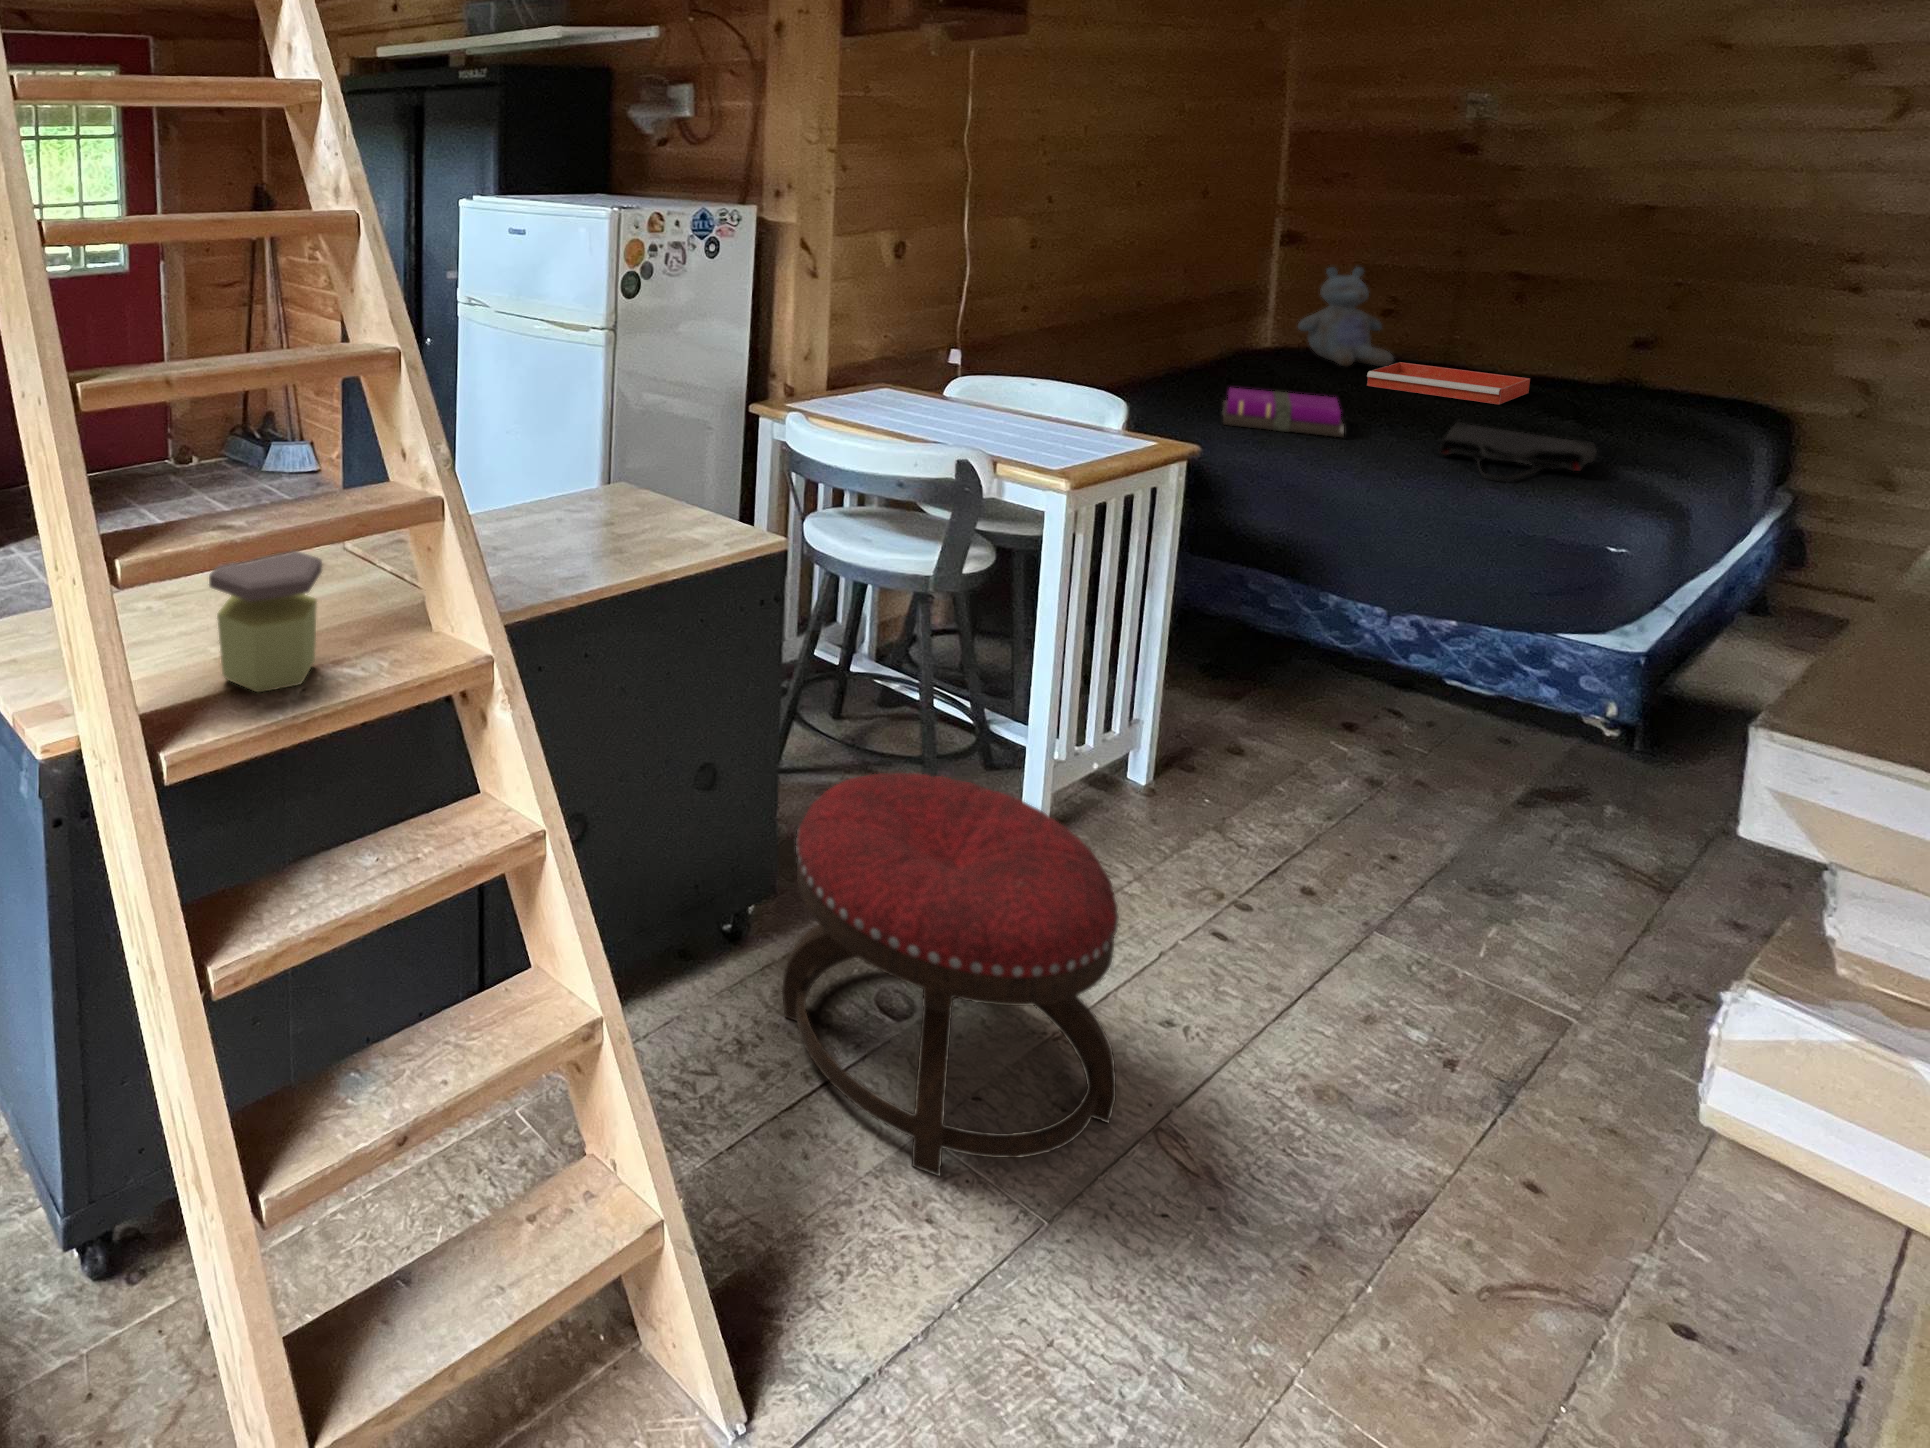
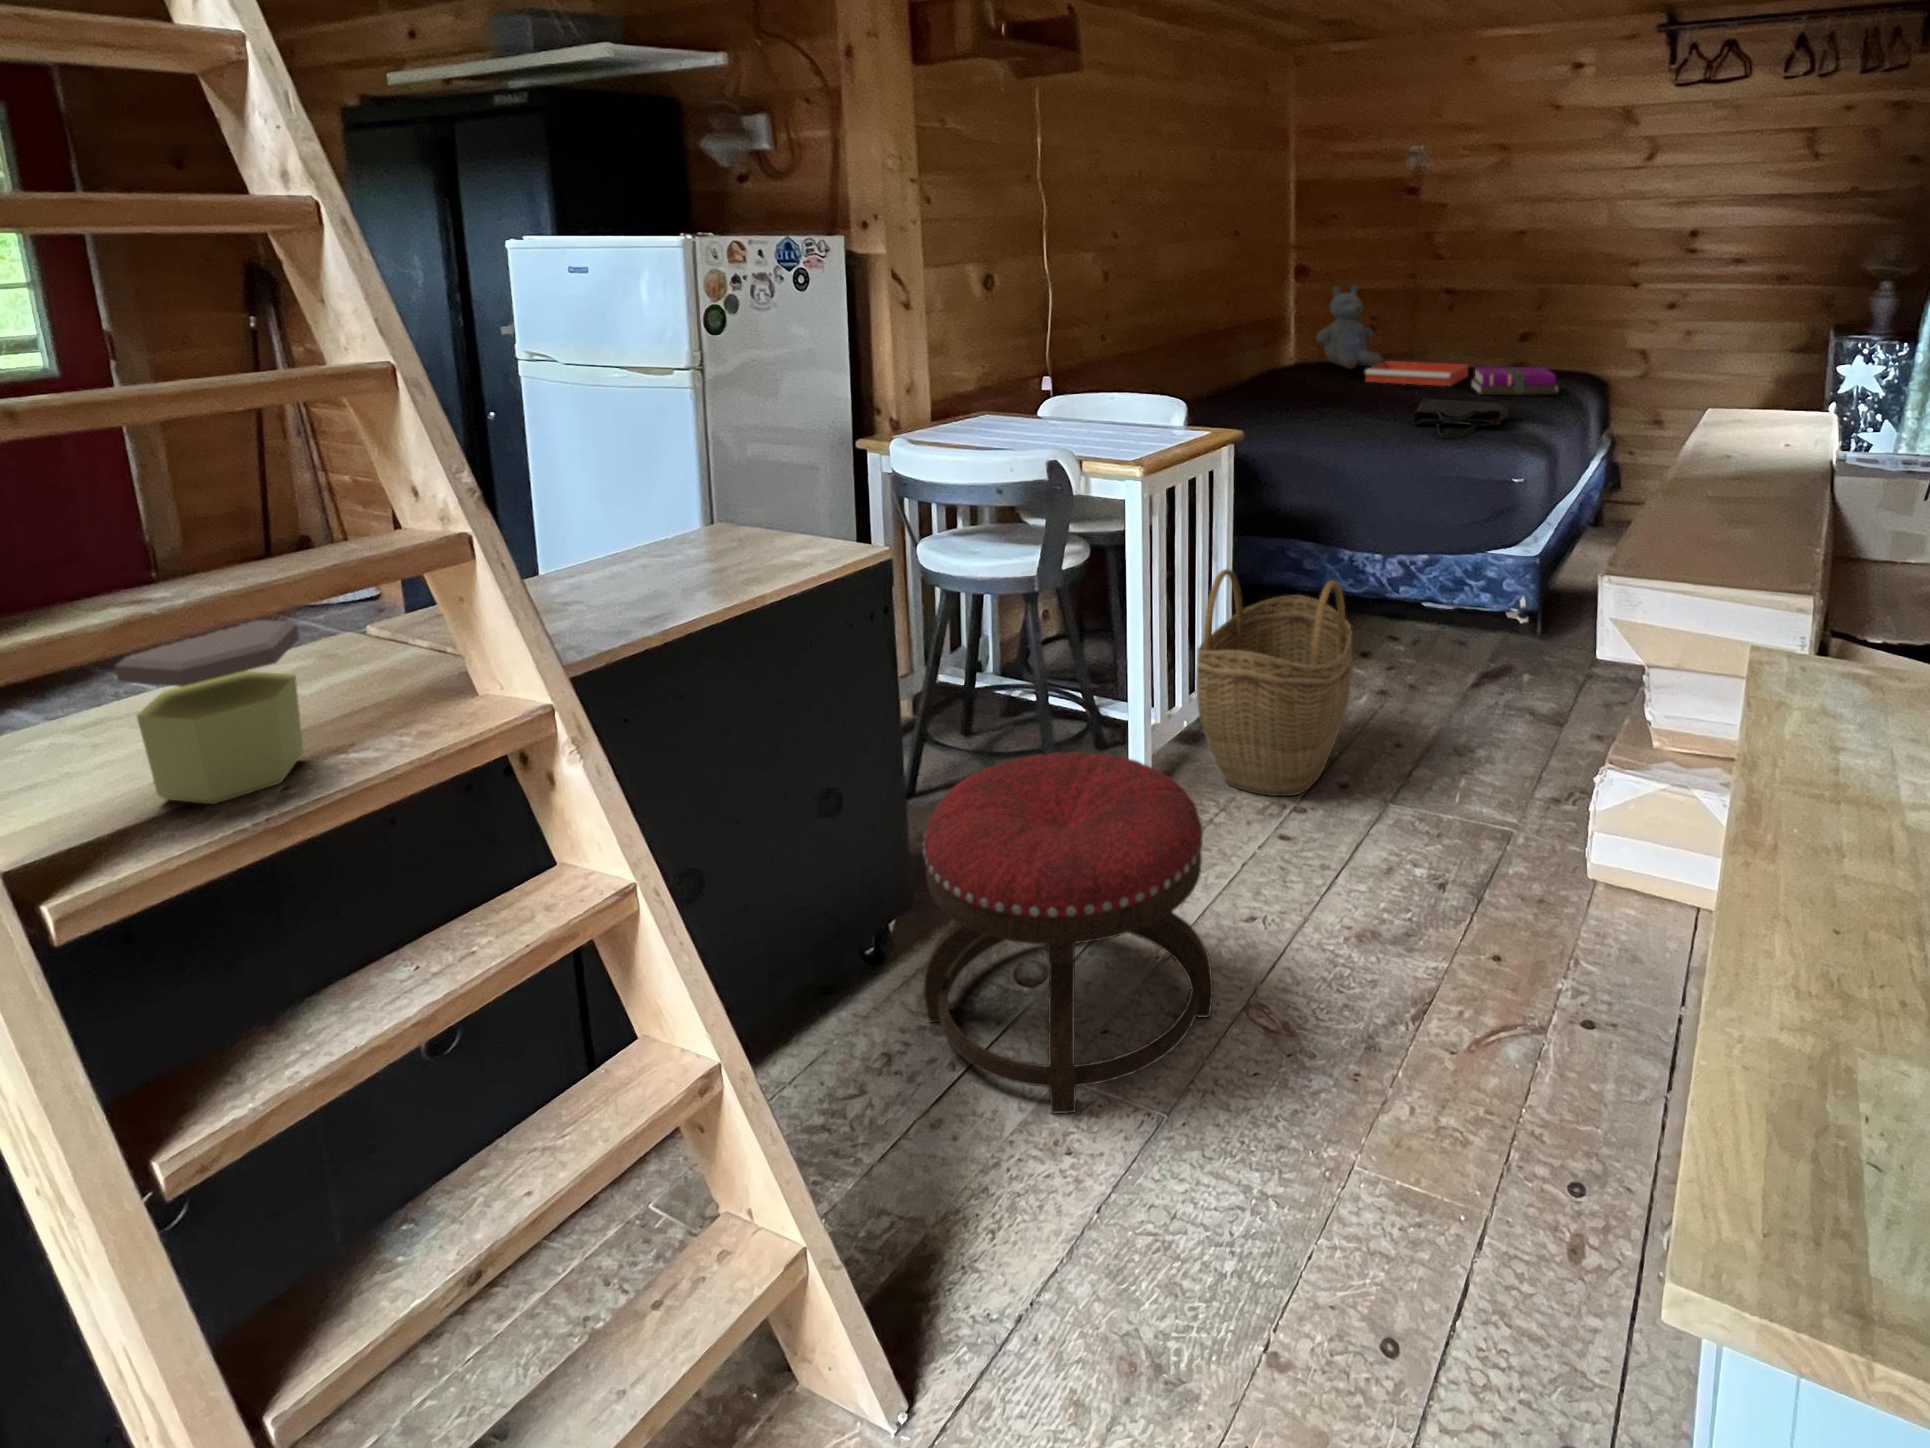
notebook: present [1223,387,1344,437] -> present [1471,367,1558,395]
woven basket: none [1113,601,1330,882] -> present [1196,569,1353,796]

